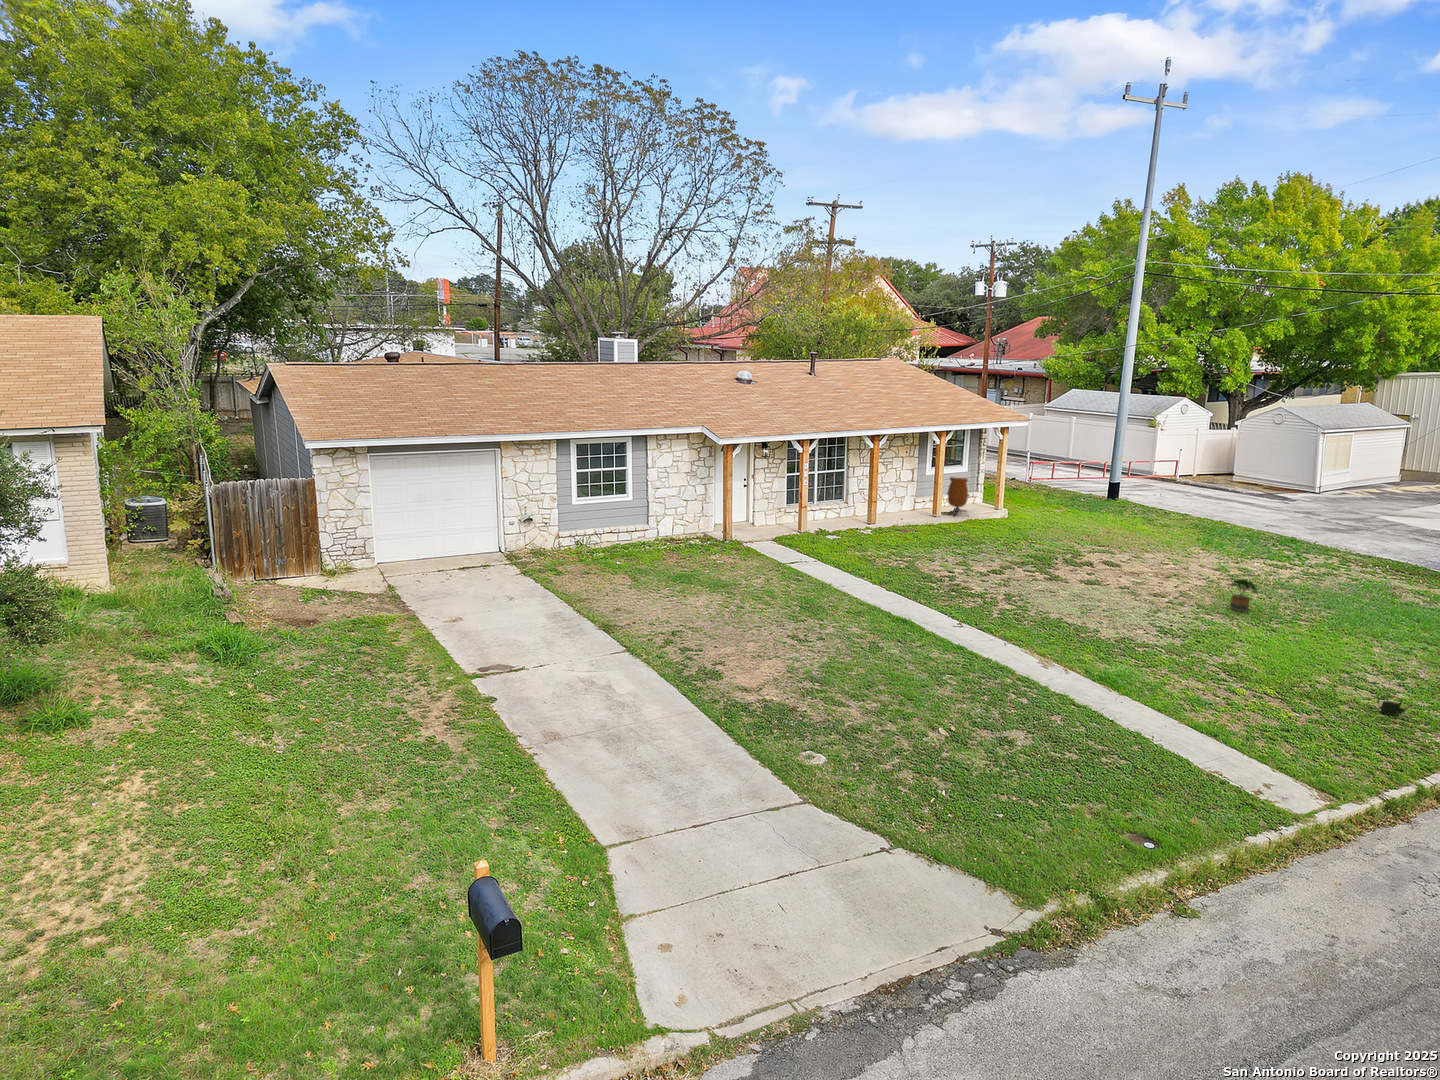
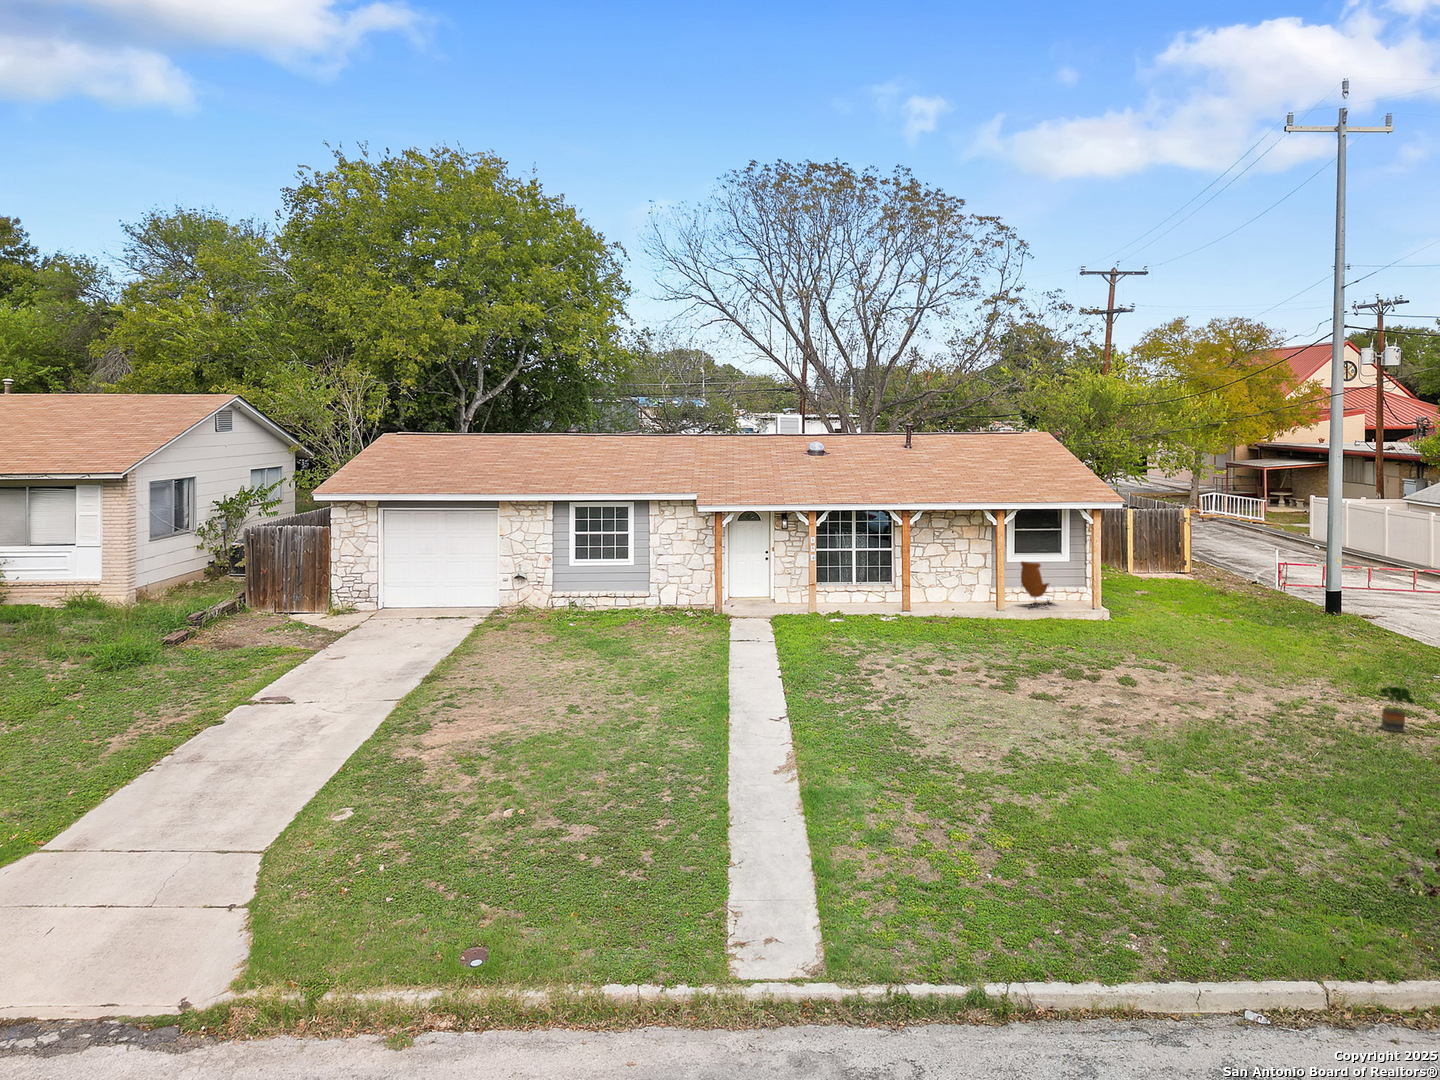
potted tree: present [1230,579,1257,612] -> present [1380,686,1414,732]
watering can: present [1377,696,1411,716] -> none [1085,767,1122,793]

